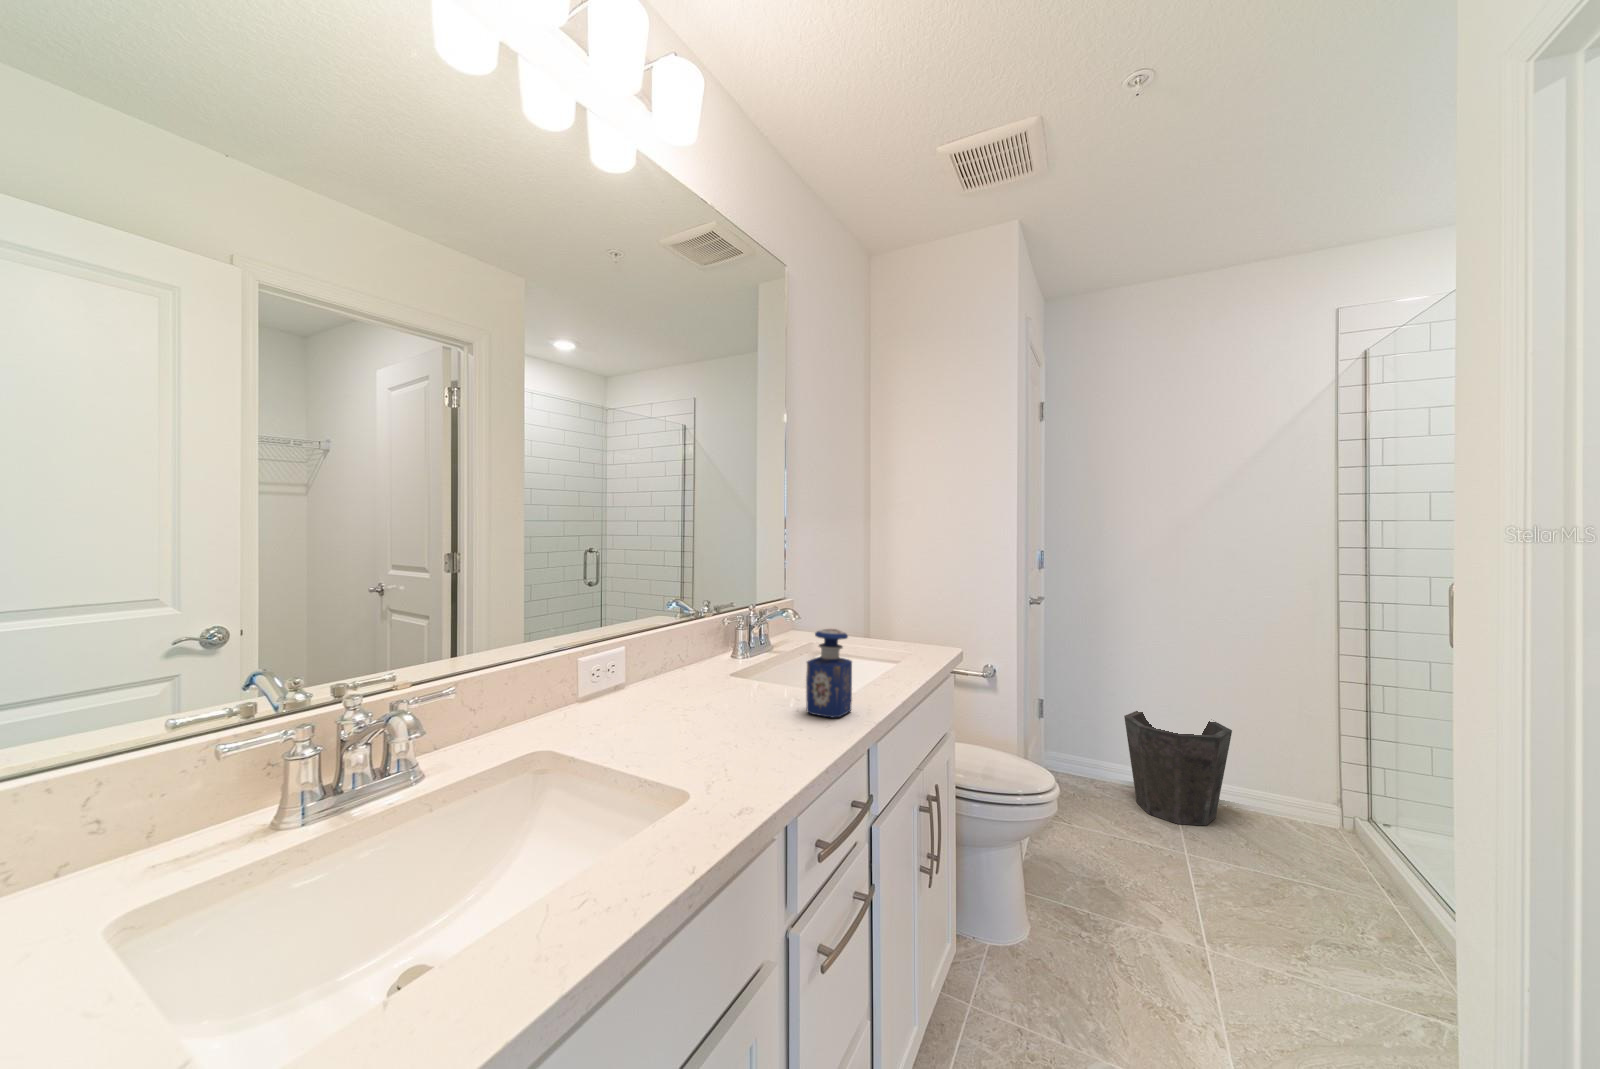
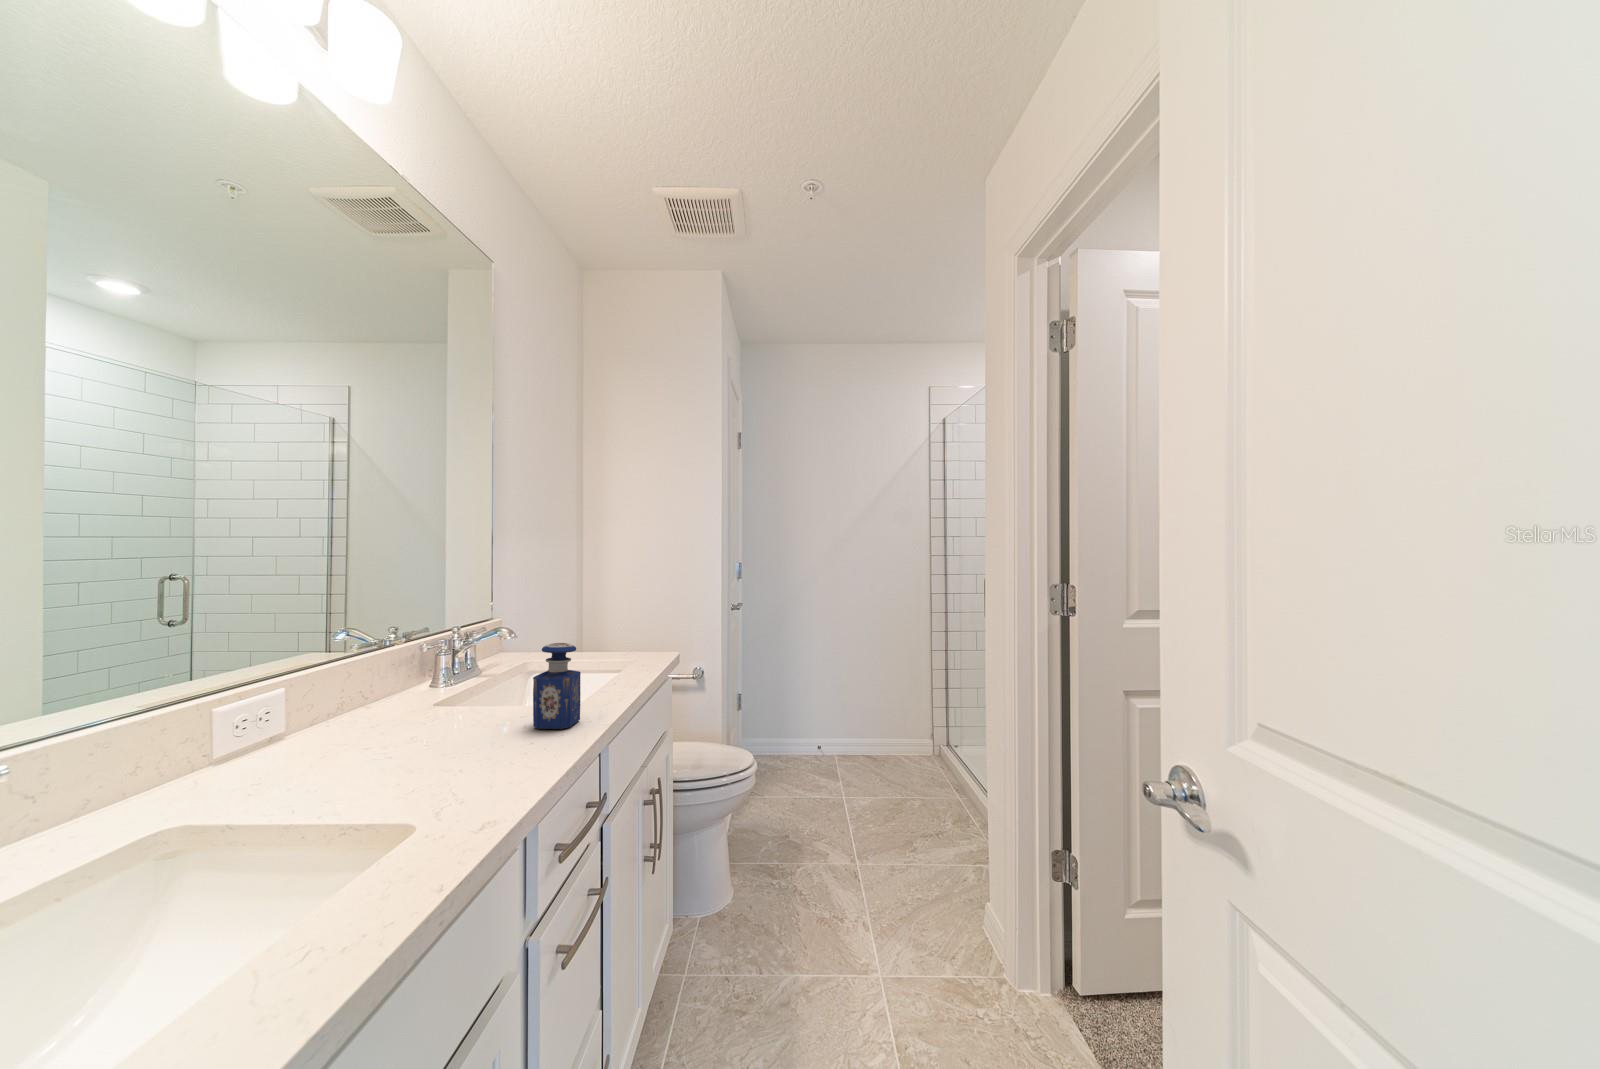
waste bin: present [1124,711,1232,825] -> none [805,688,879,778]

